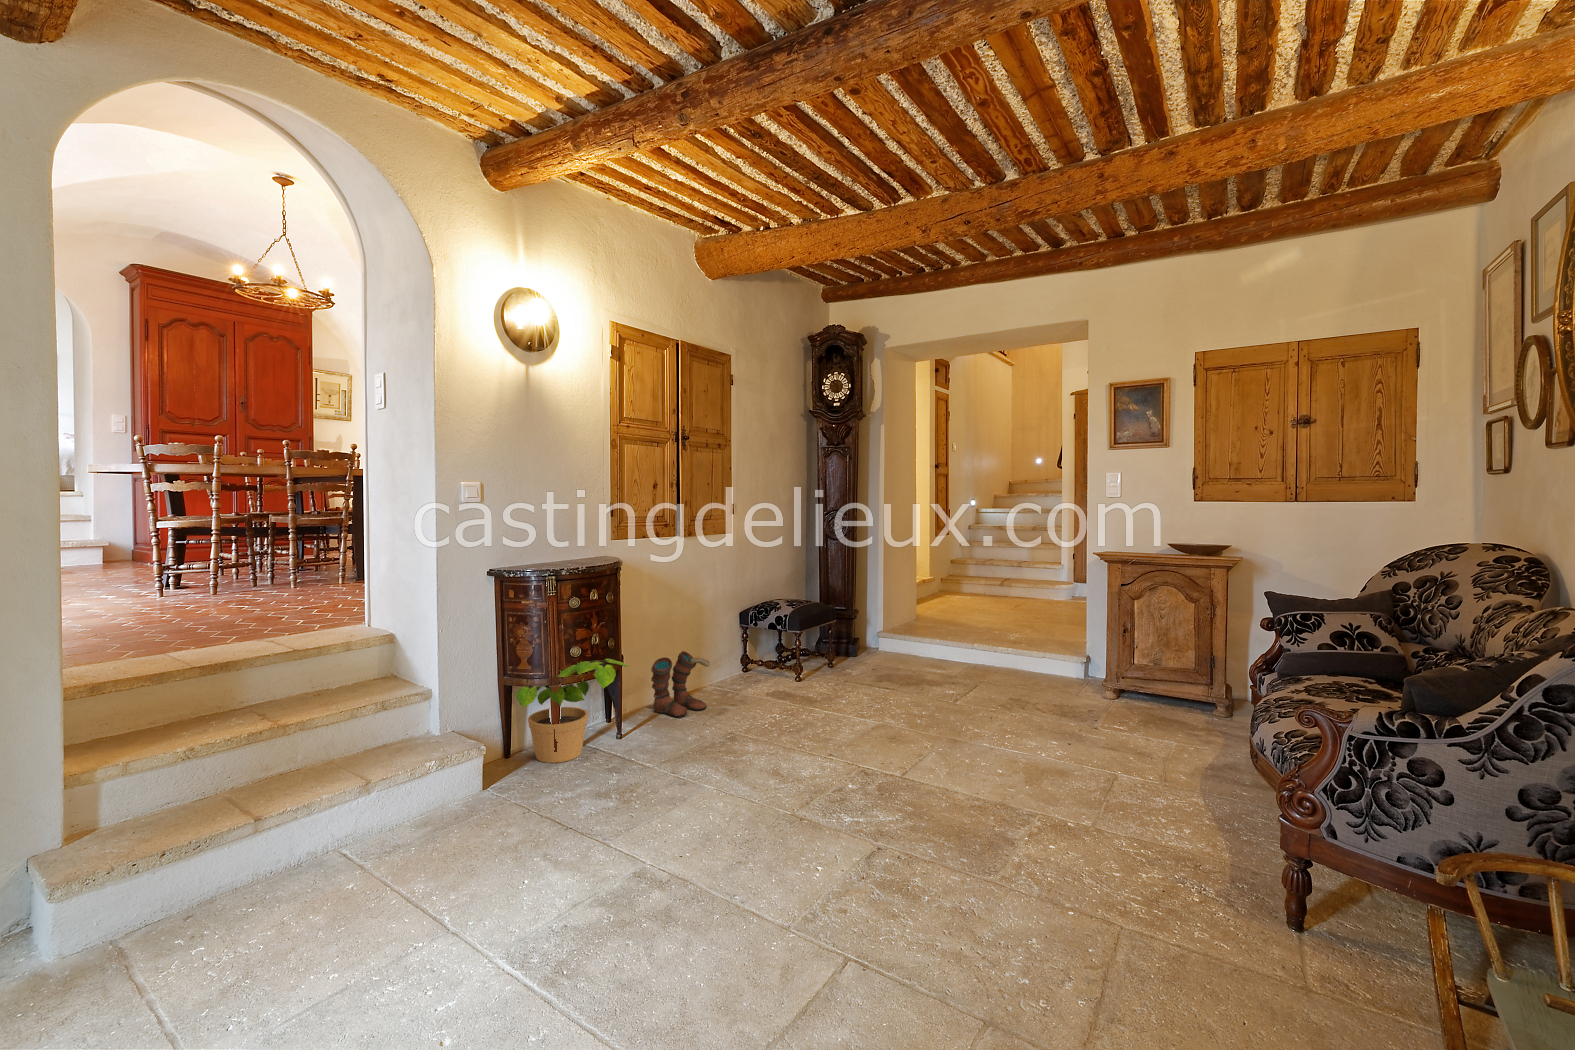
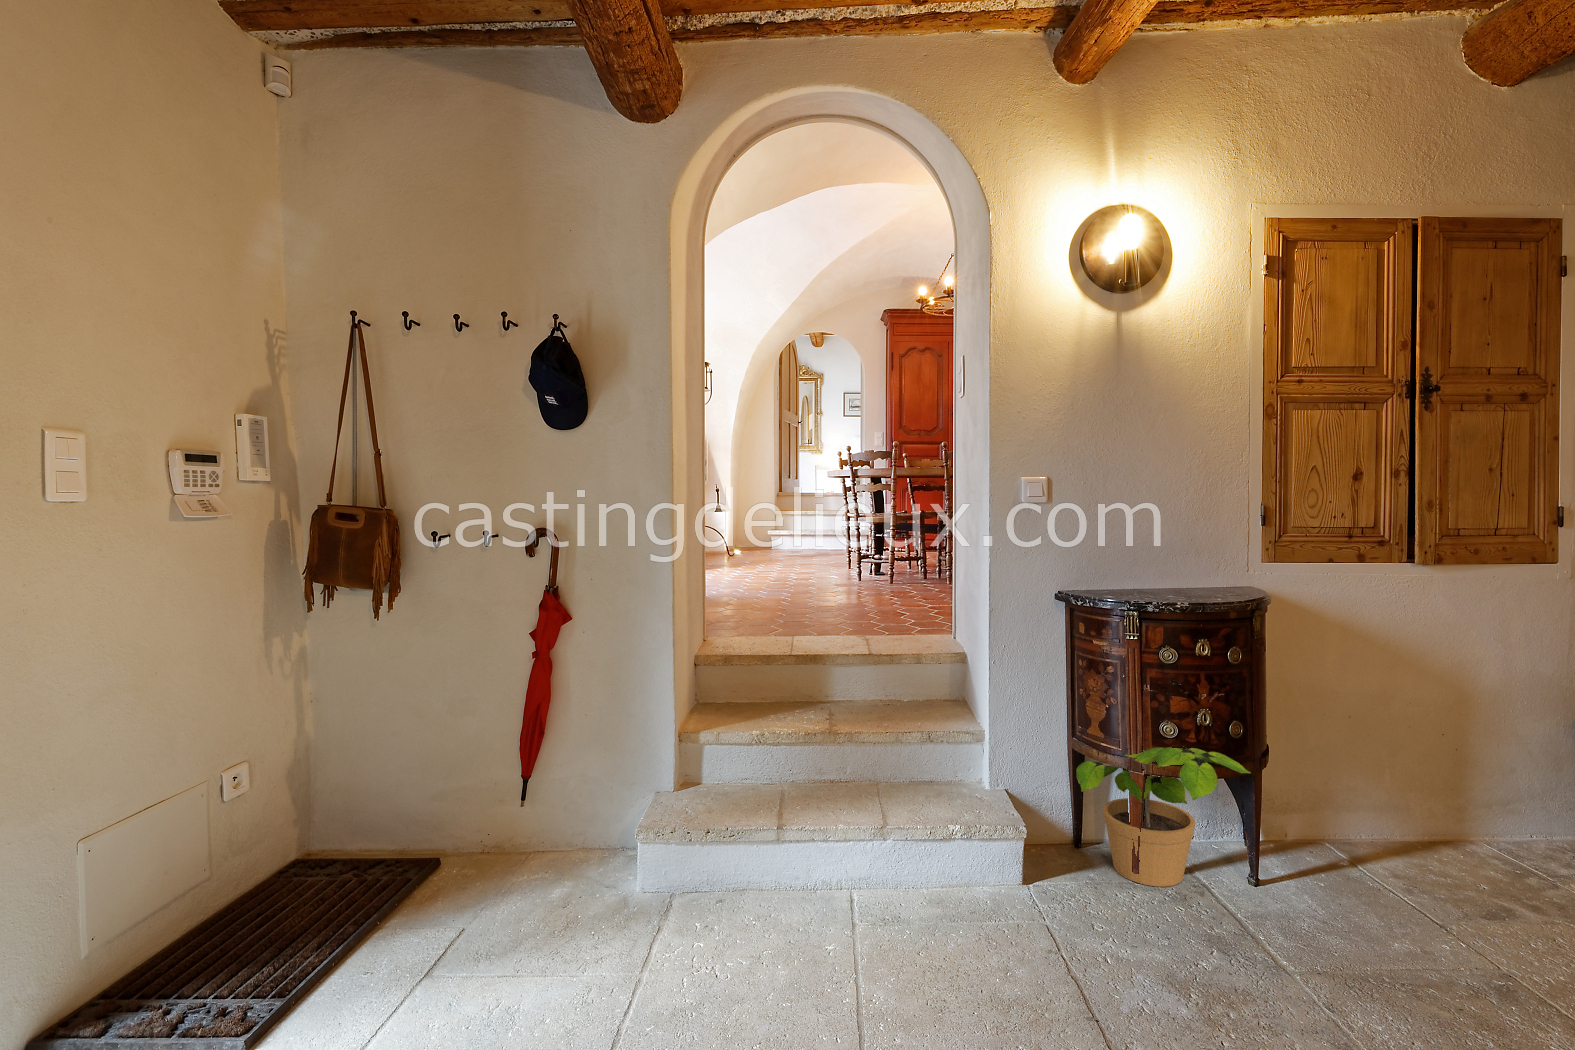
boots: present [651,651,710,717] -> none [1340,763,1476,880]

